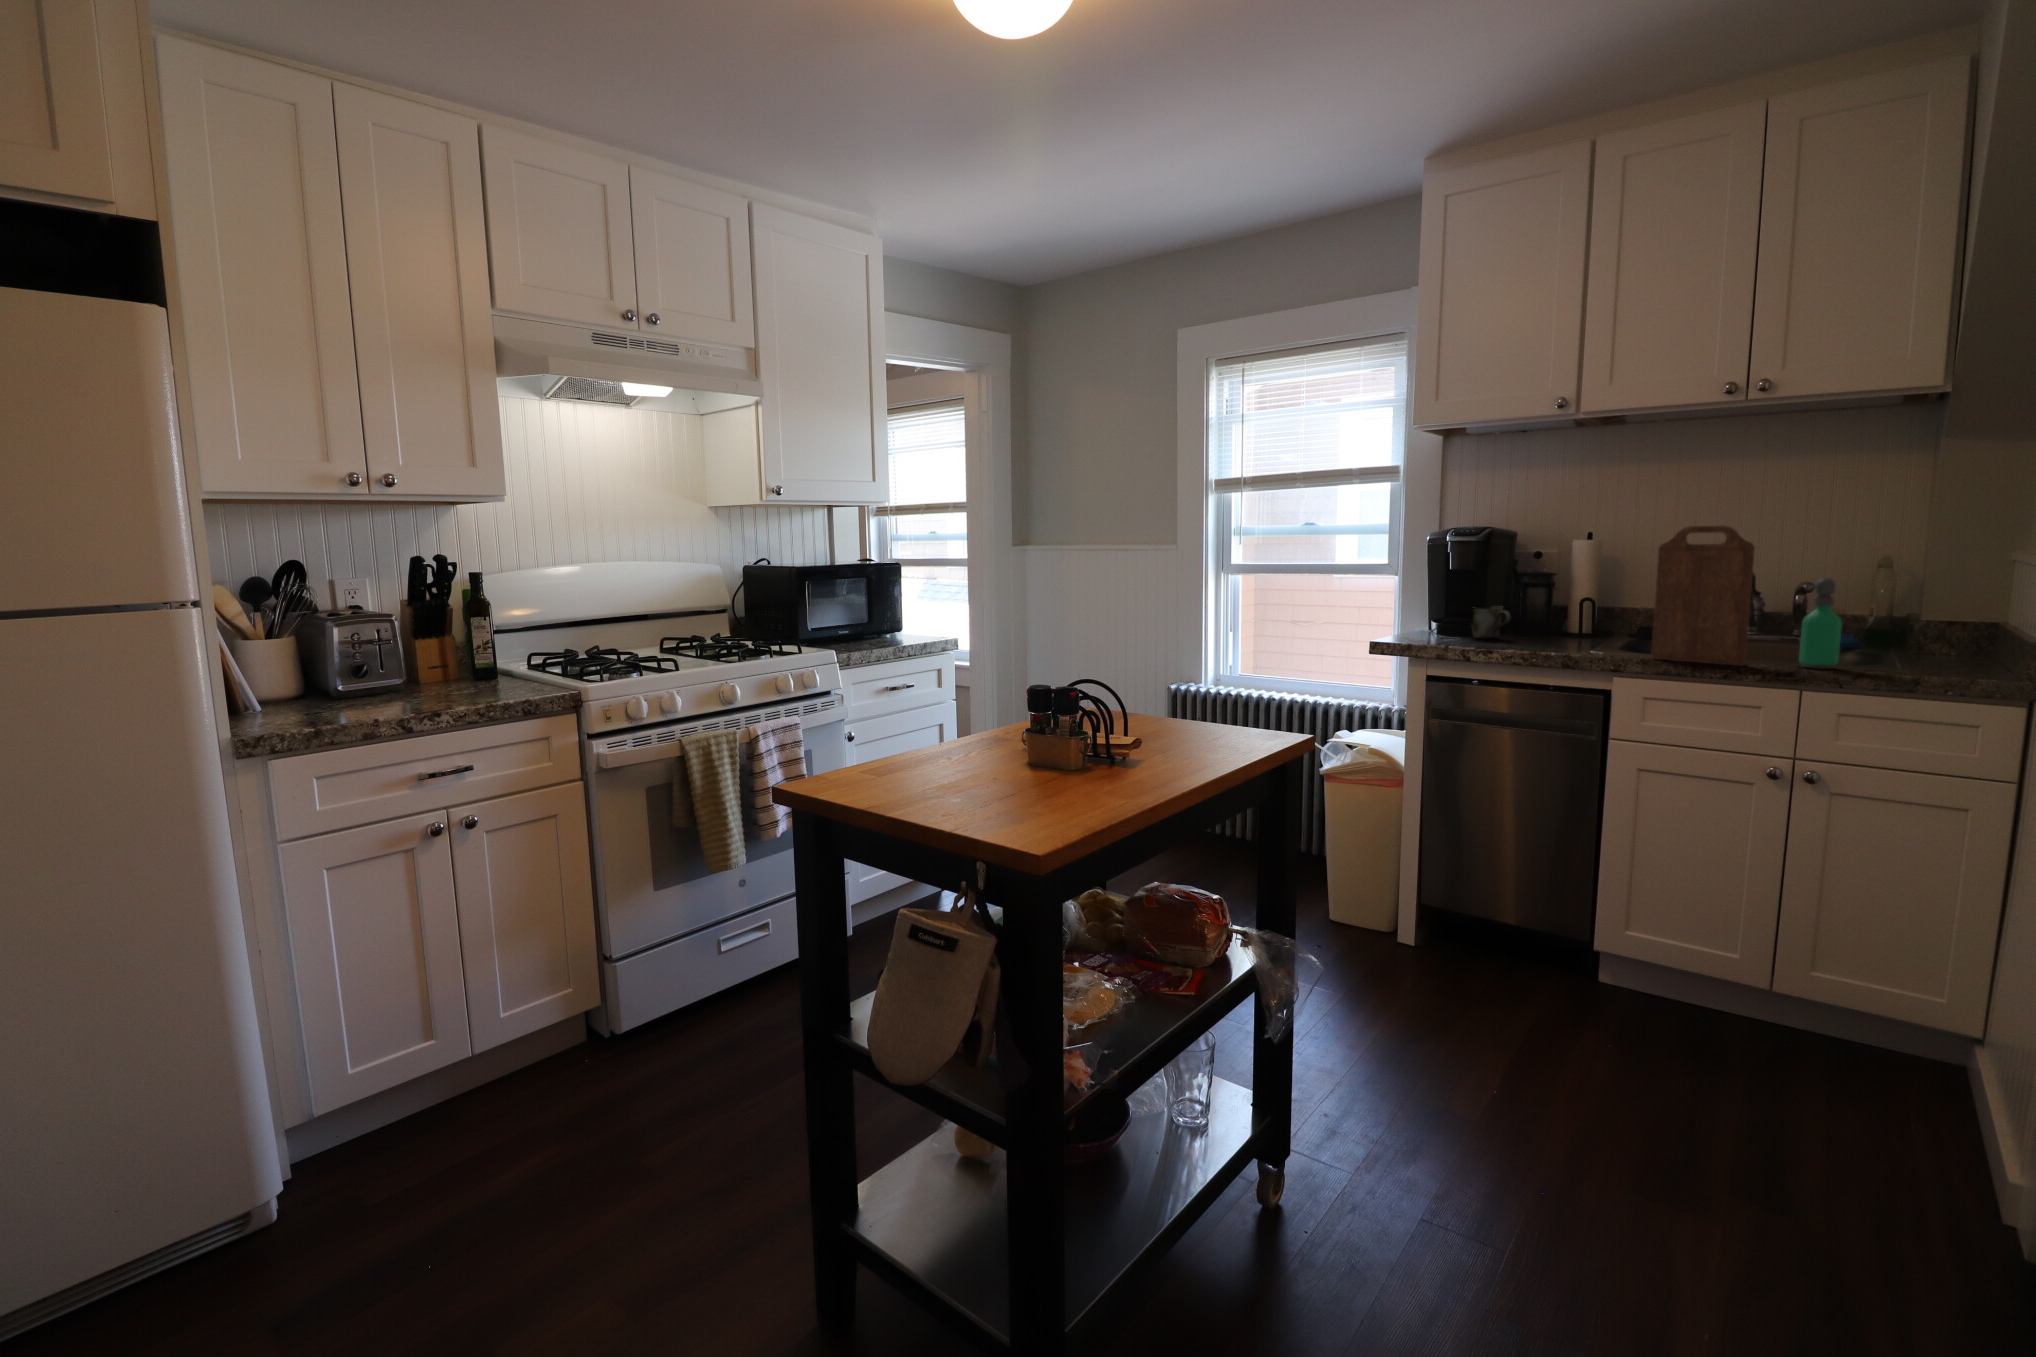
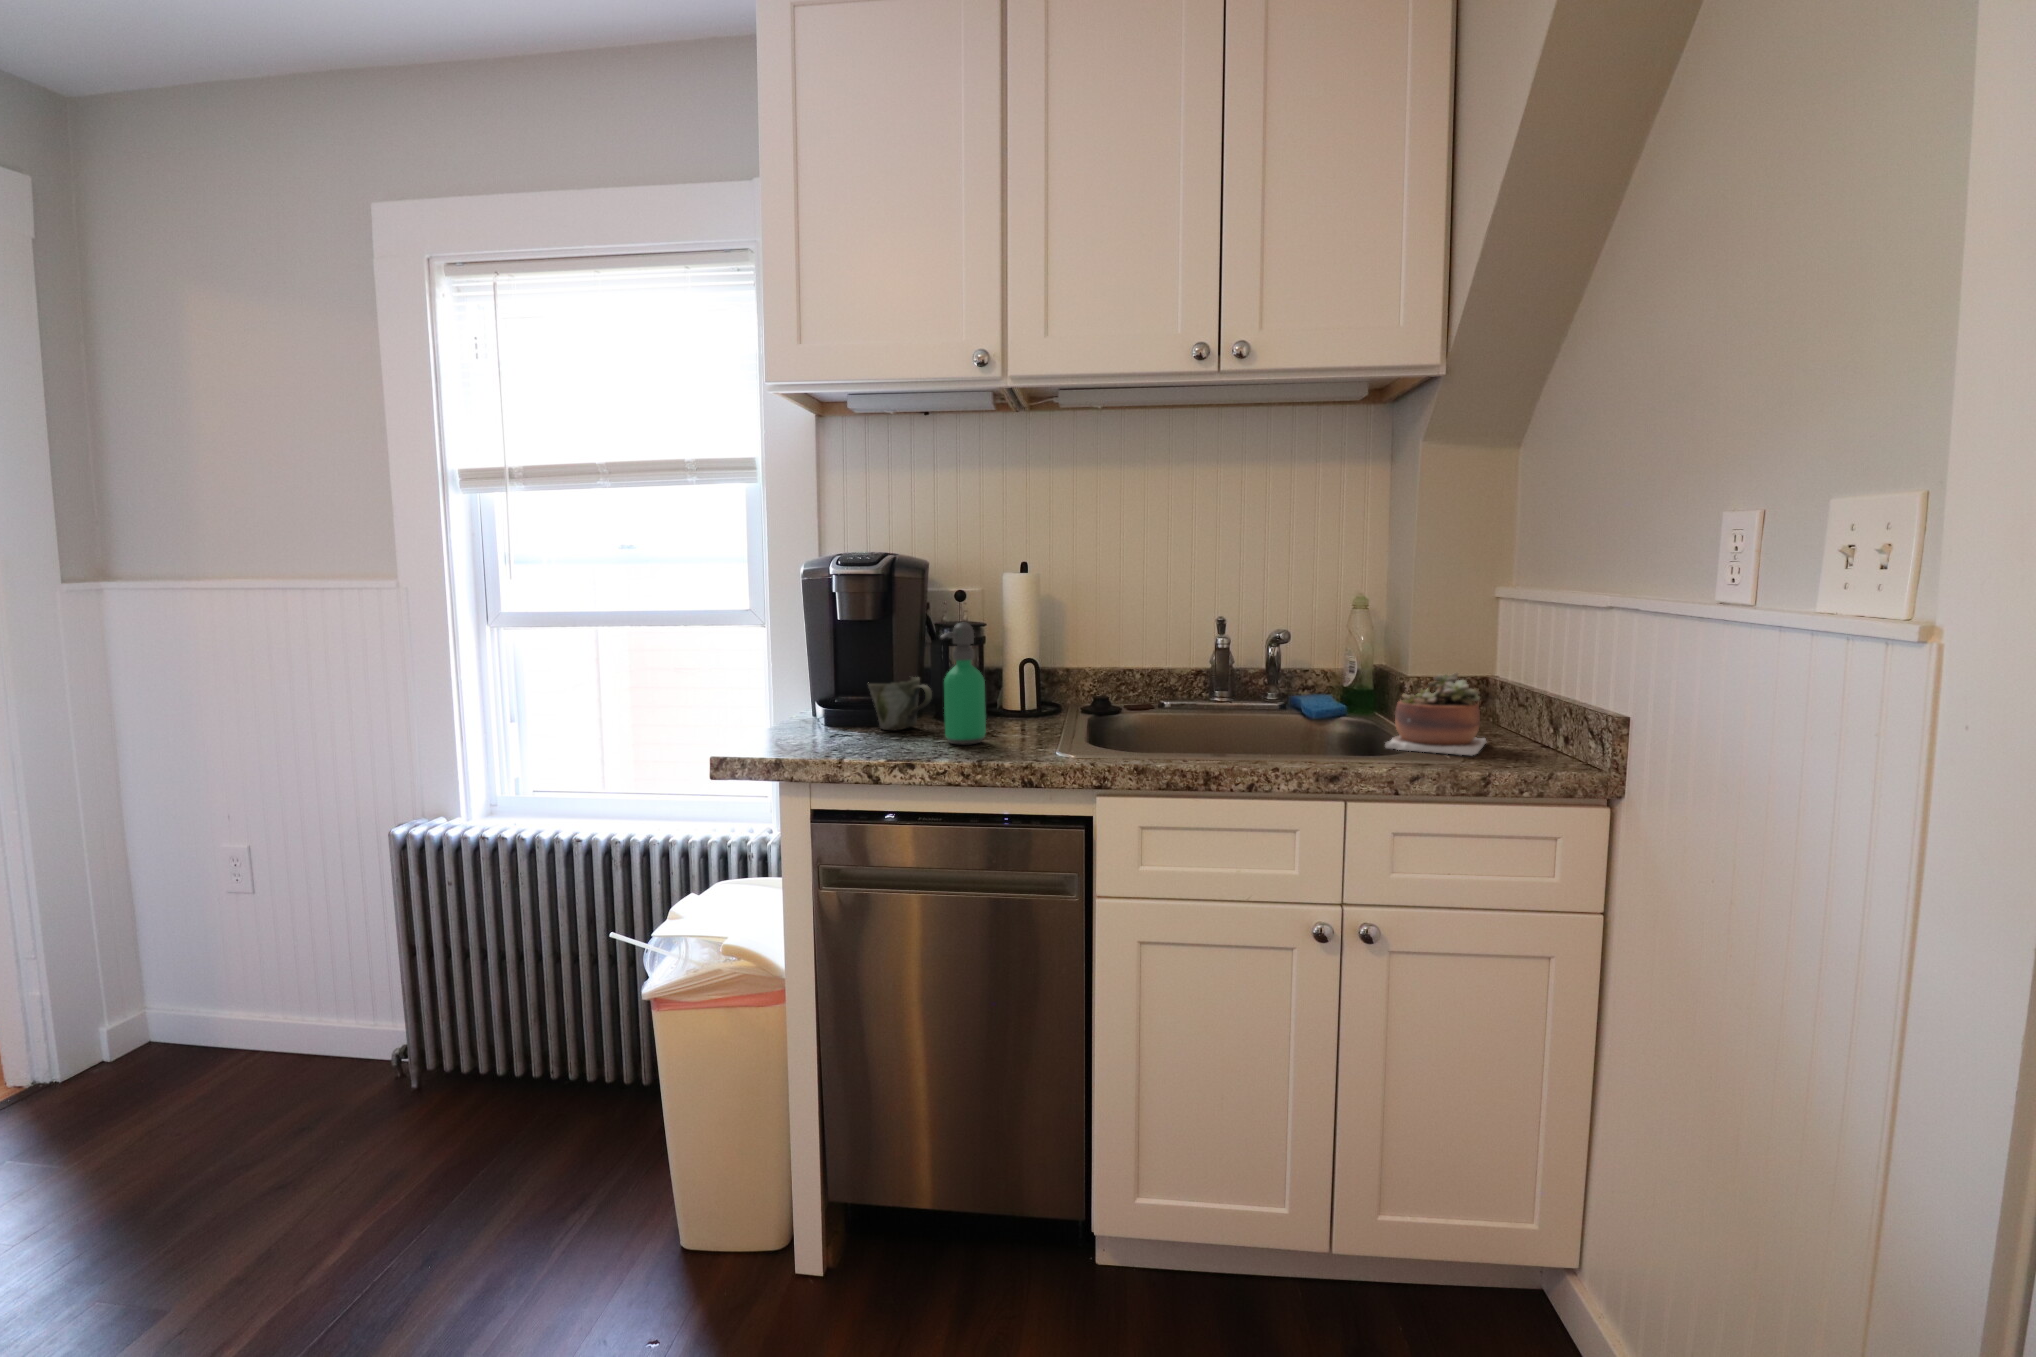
cutting board: present [1651,526,1755,665] -> none [1143,548,1271,764]
soap dispenser: present [1799,578,1842,669] -> present [940,623,986,745]
succulent plant: none [1863,613,1969,671] -> present [1385,673,1486,755]

